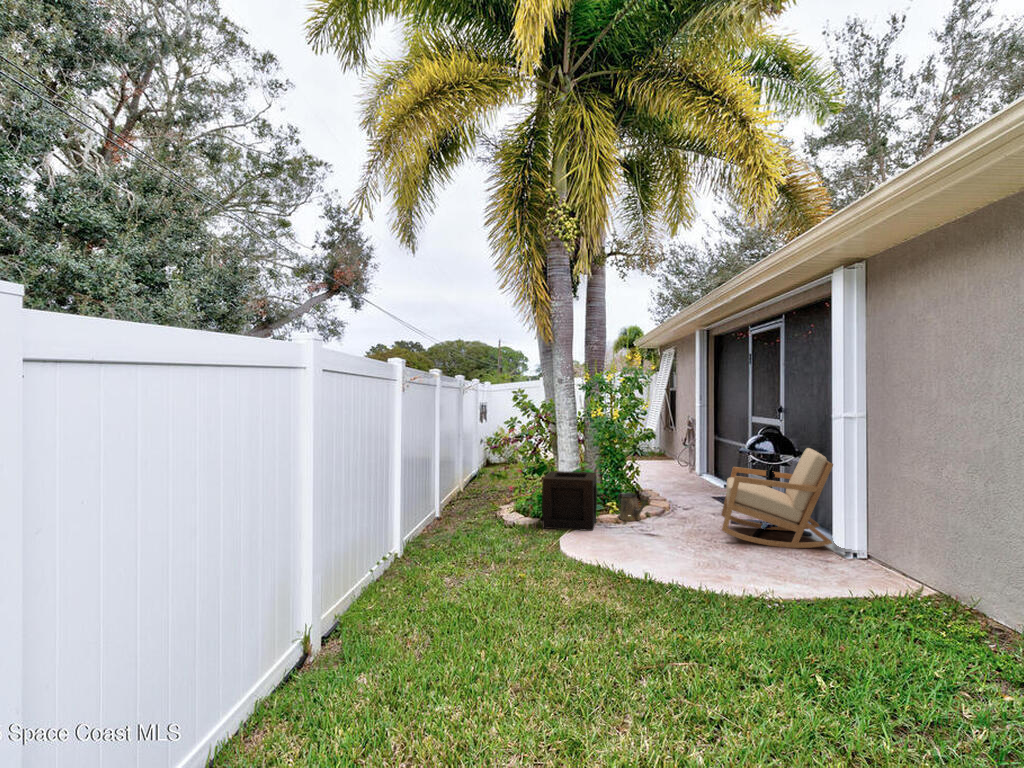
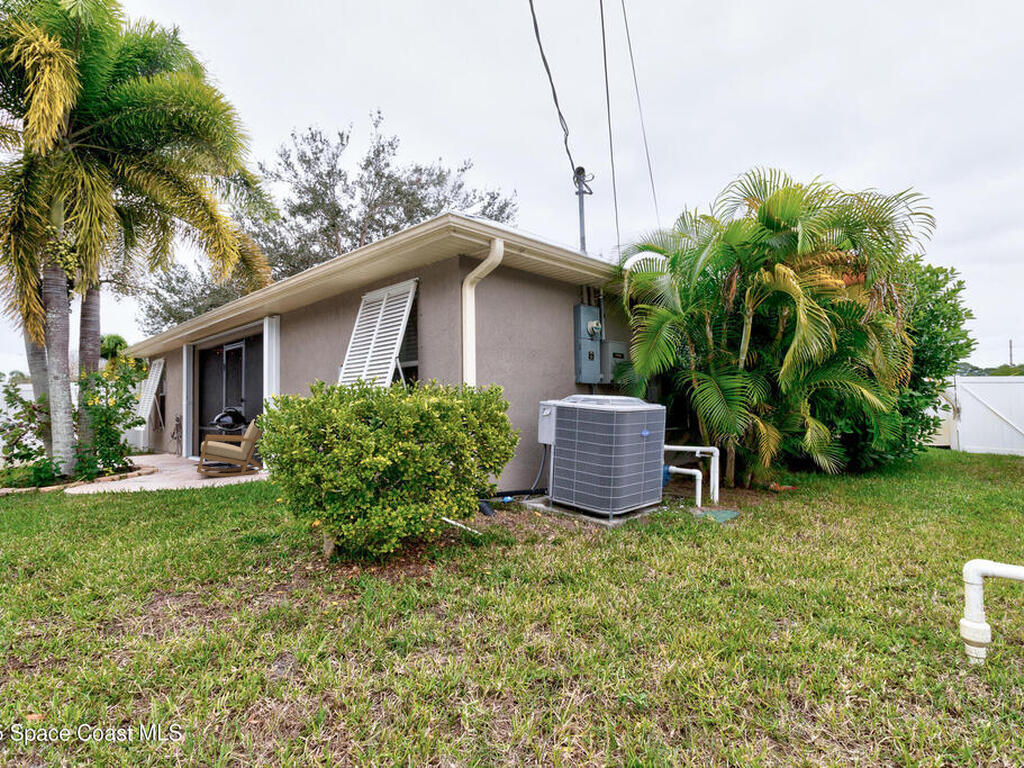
wooden crate: present [542,471,597,531] -> none [39,449,93,494]
watering can: present [618,493,651,521] -> none [113,460,143,482]

